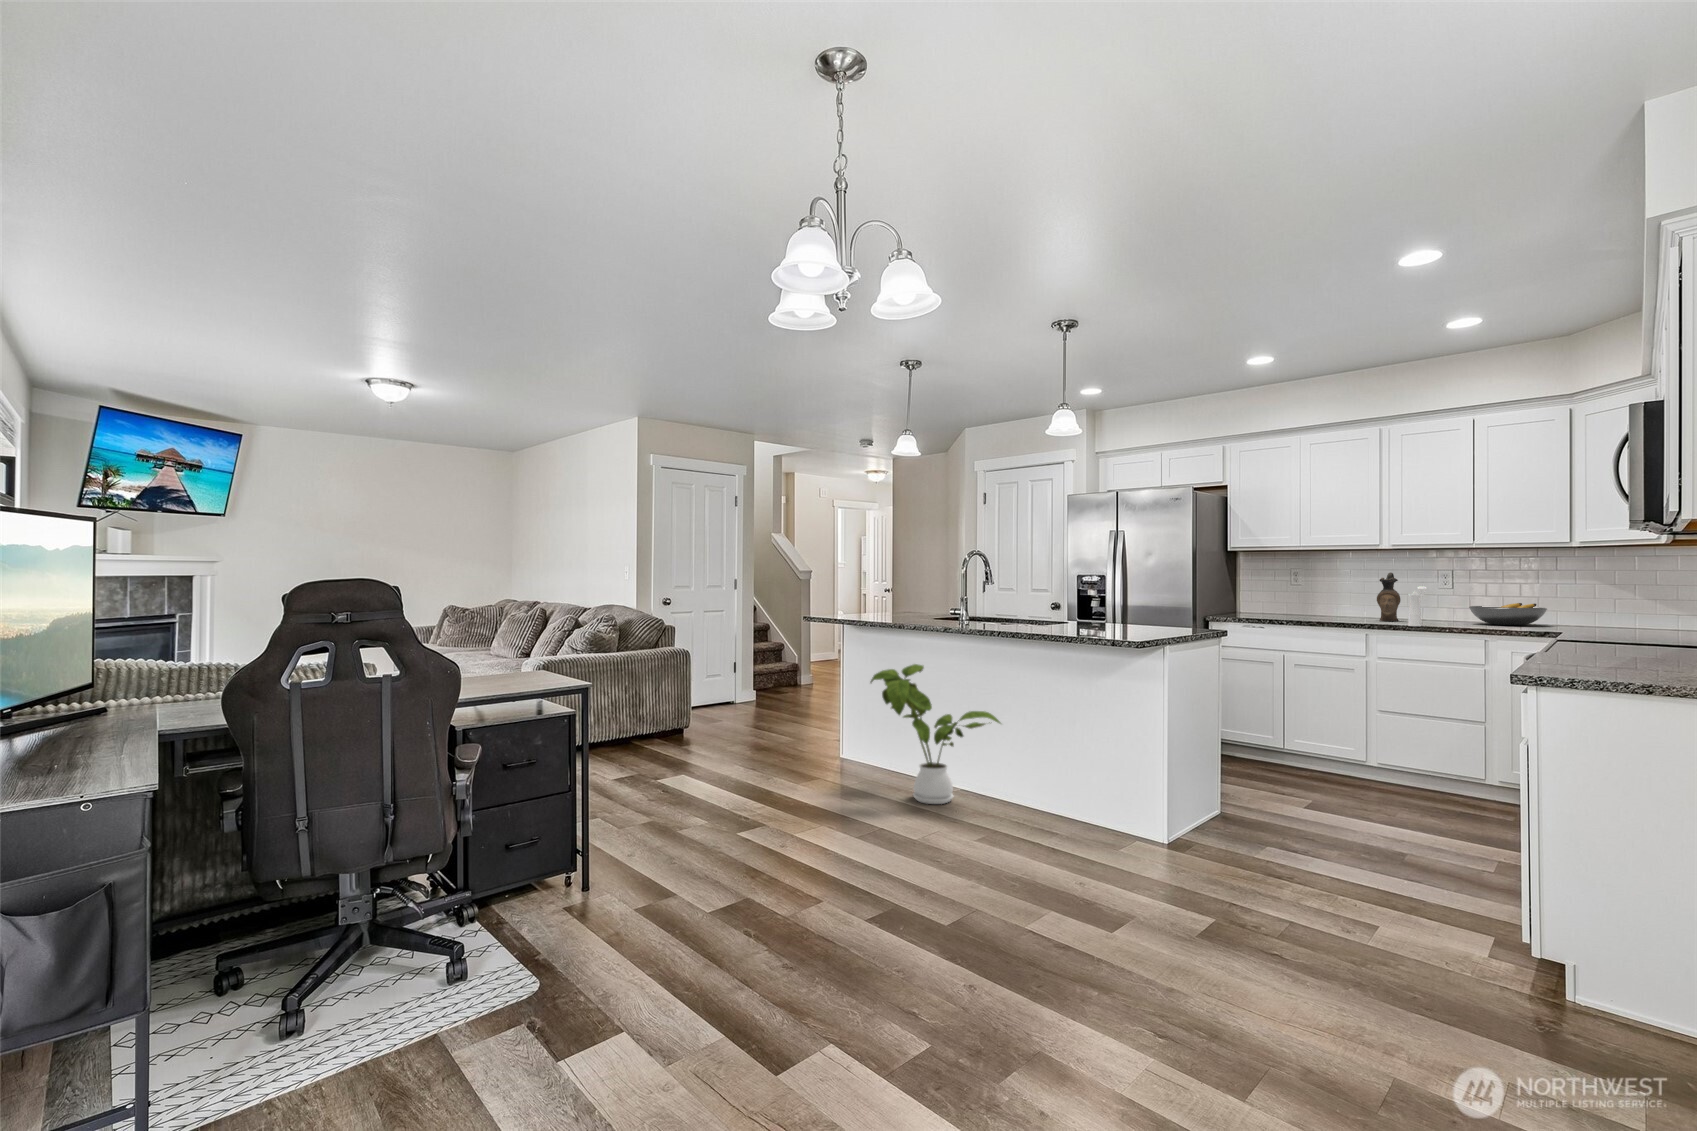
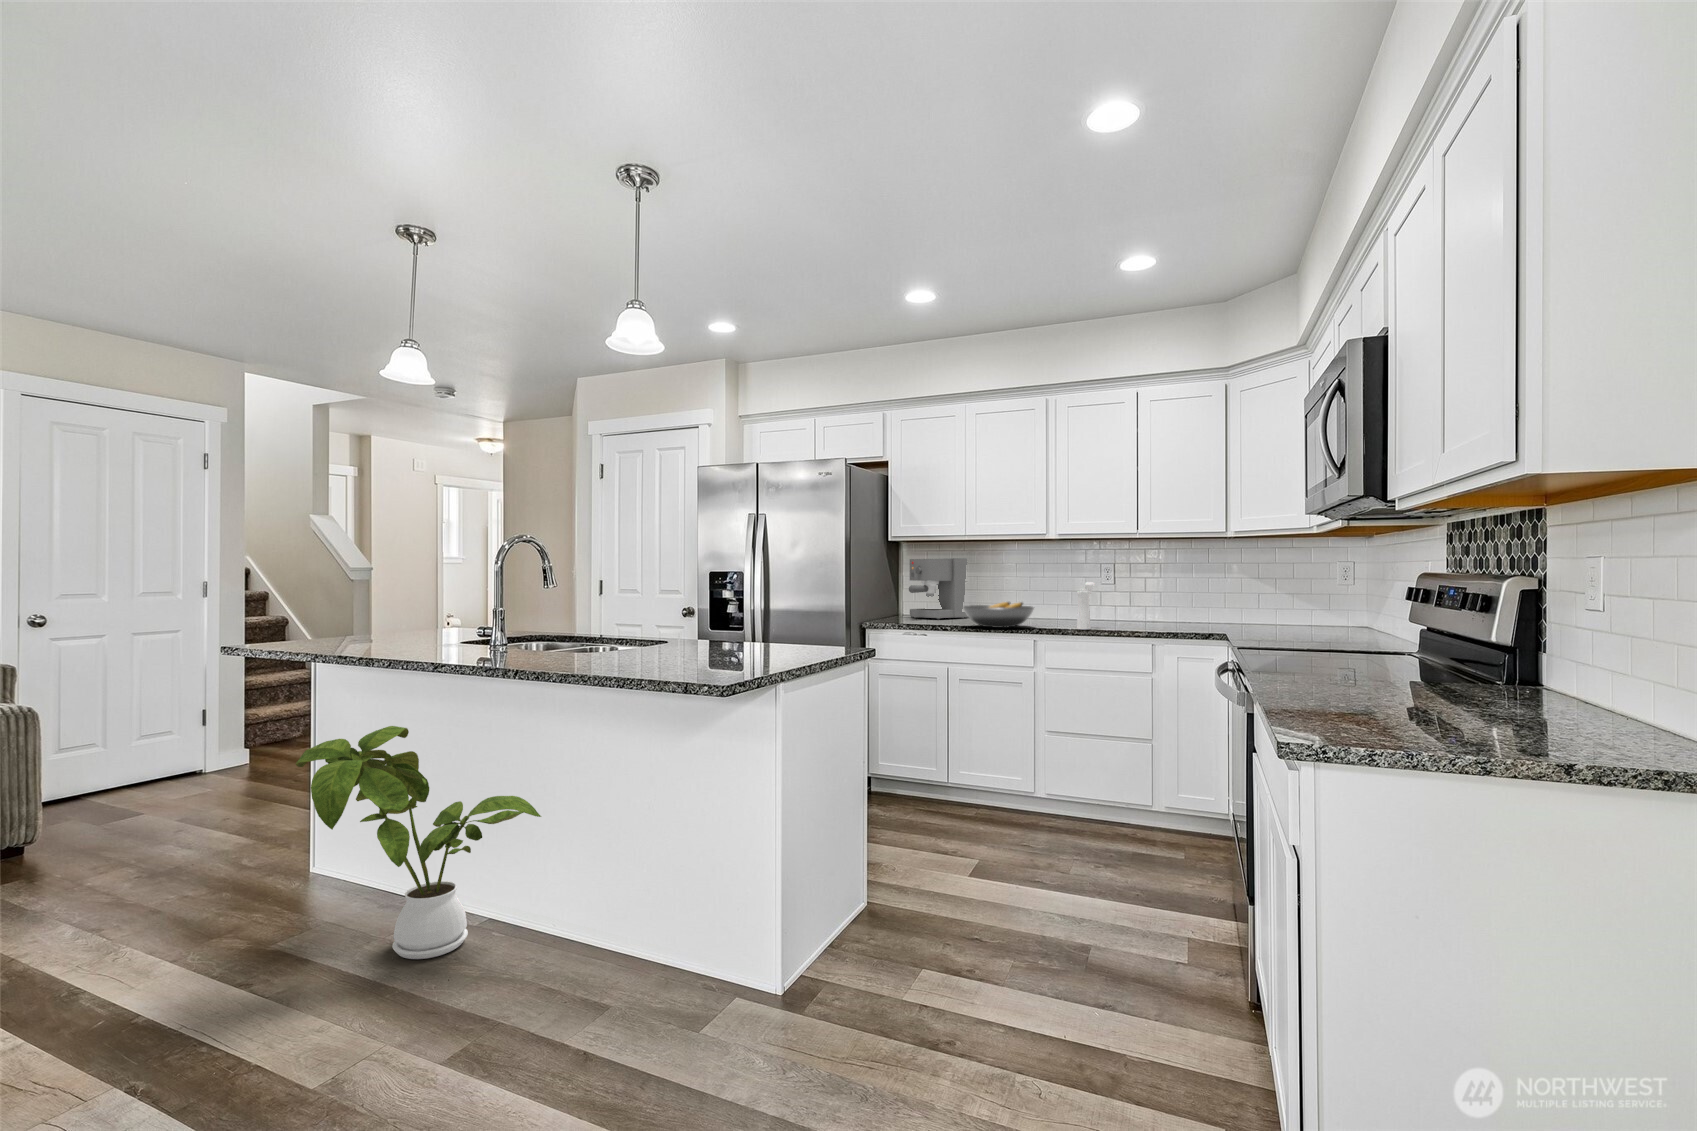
coffee maker: none [1248,566,1305,617] -> present [909,558,968,619]
ceramic pitcher: present [1377,572,1400,621] -> none [1042,566,1066,622]
fruit bowl: present [1469,603,1547,625] -> present [964,602,1034,628]

